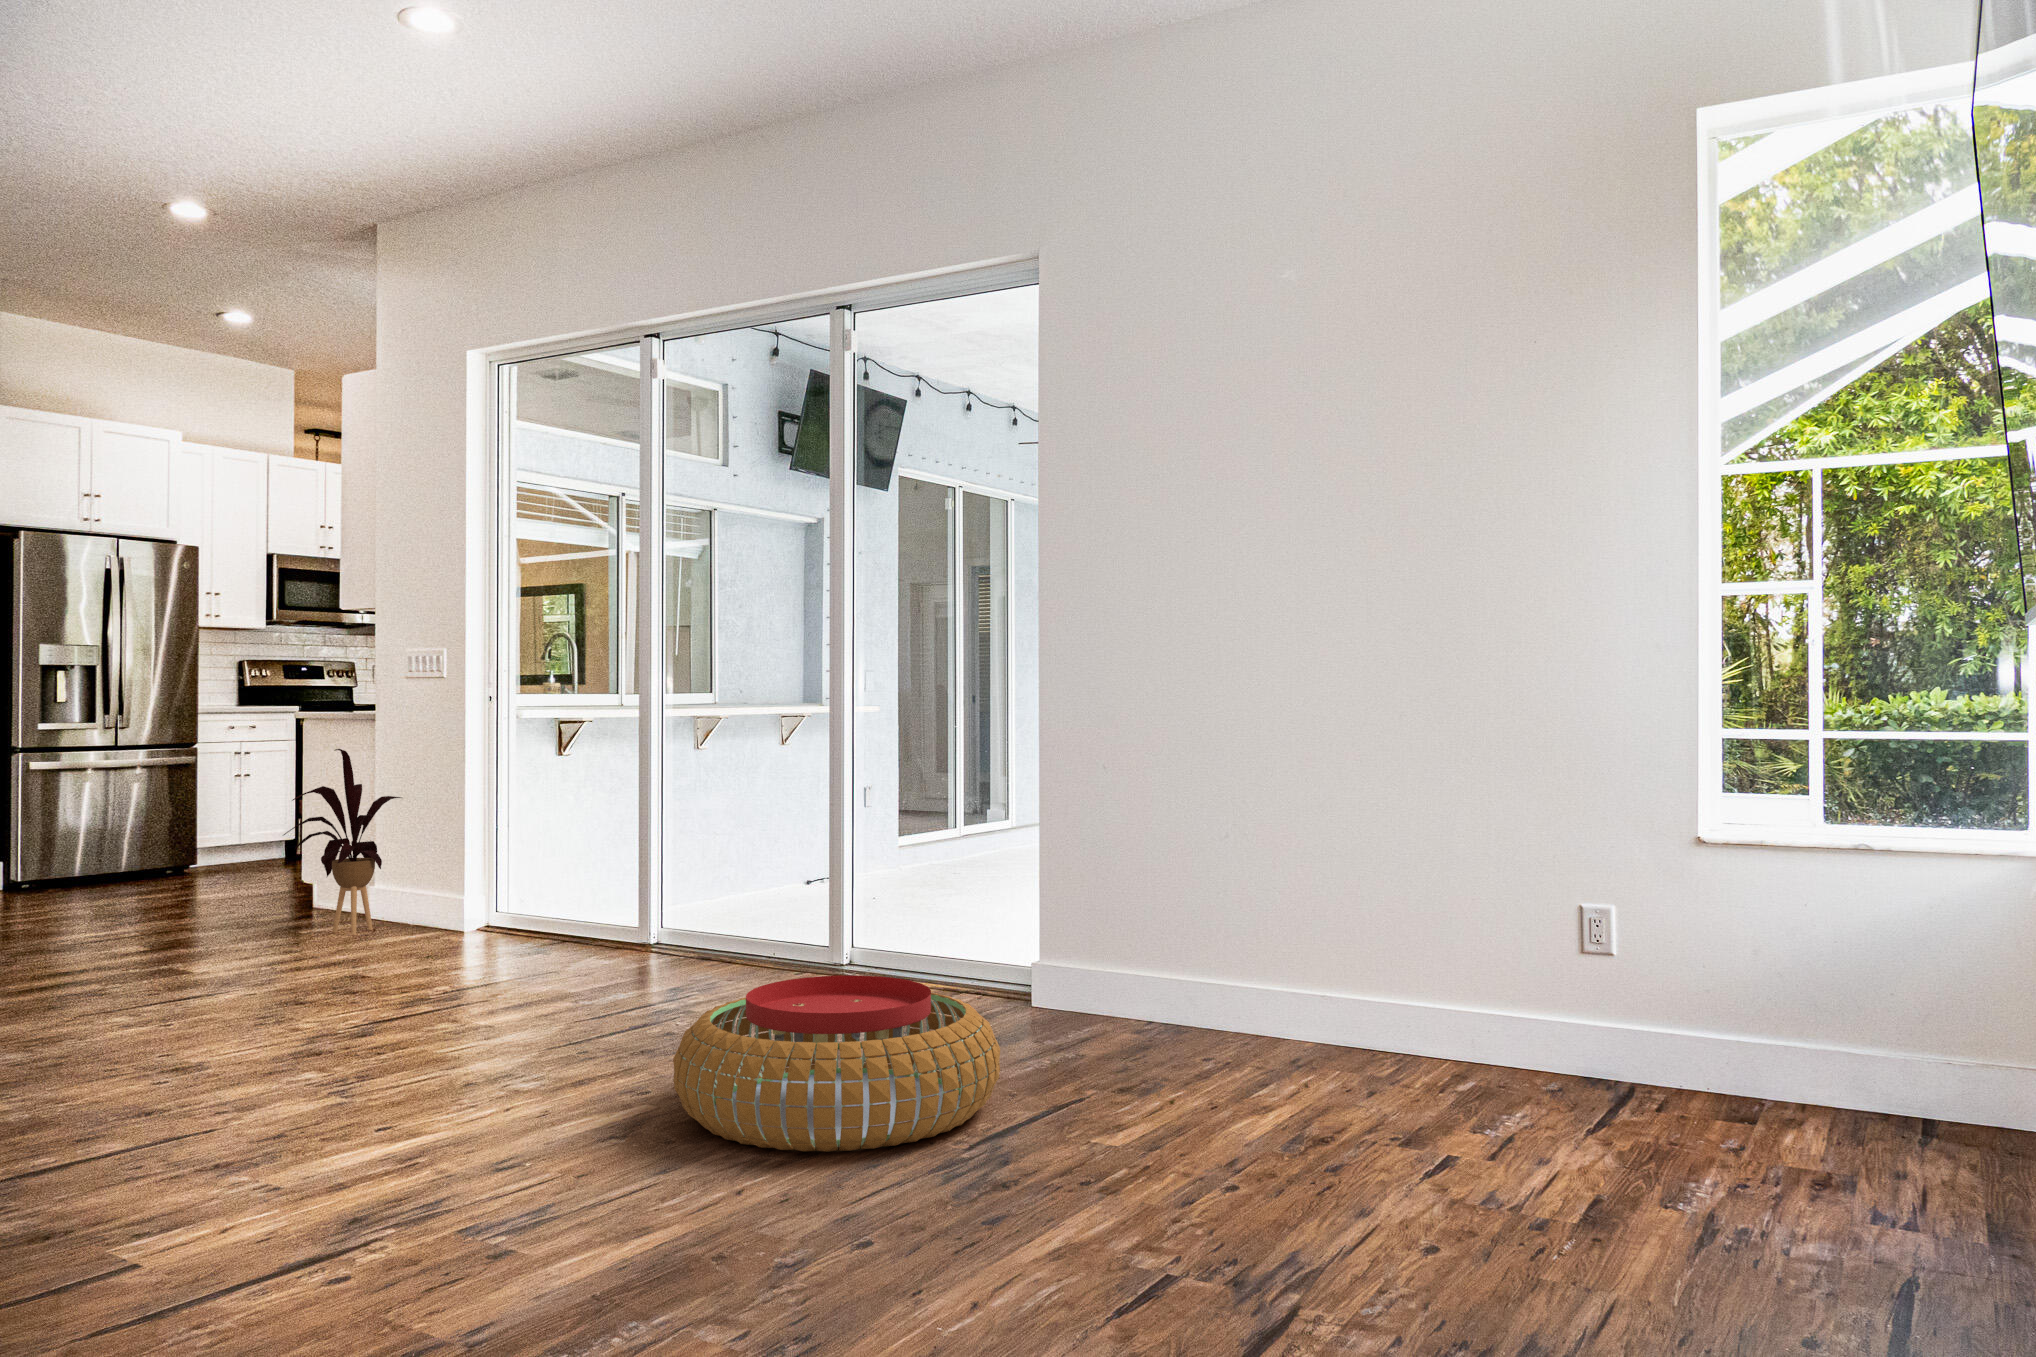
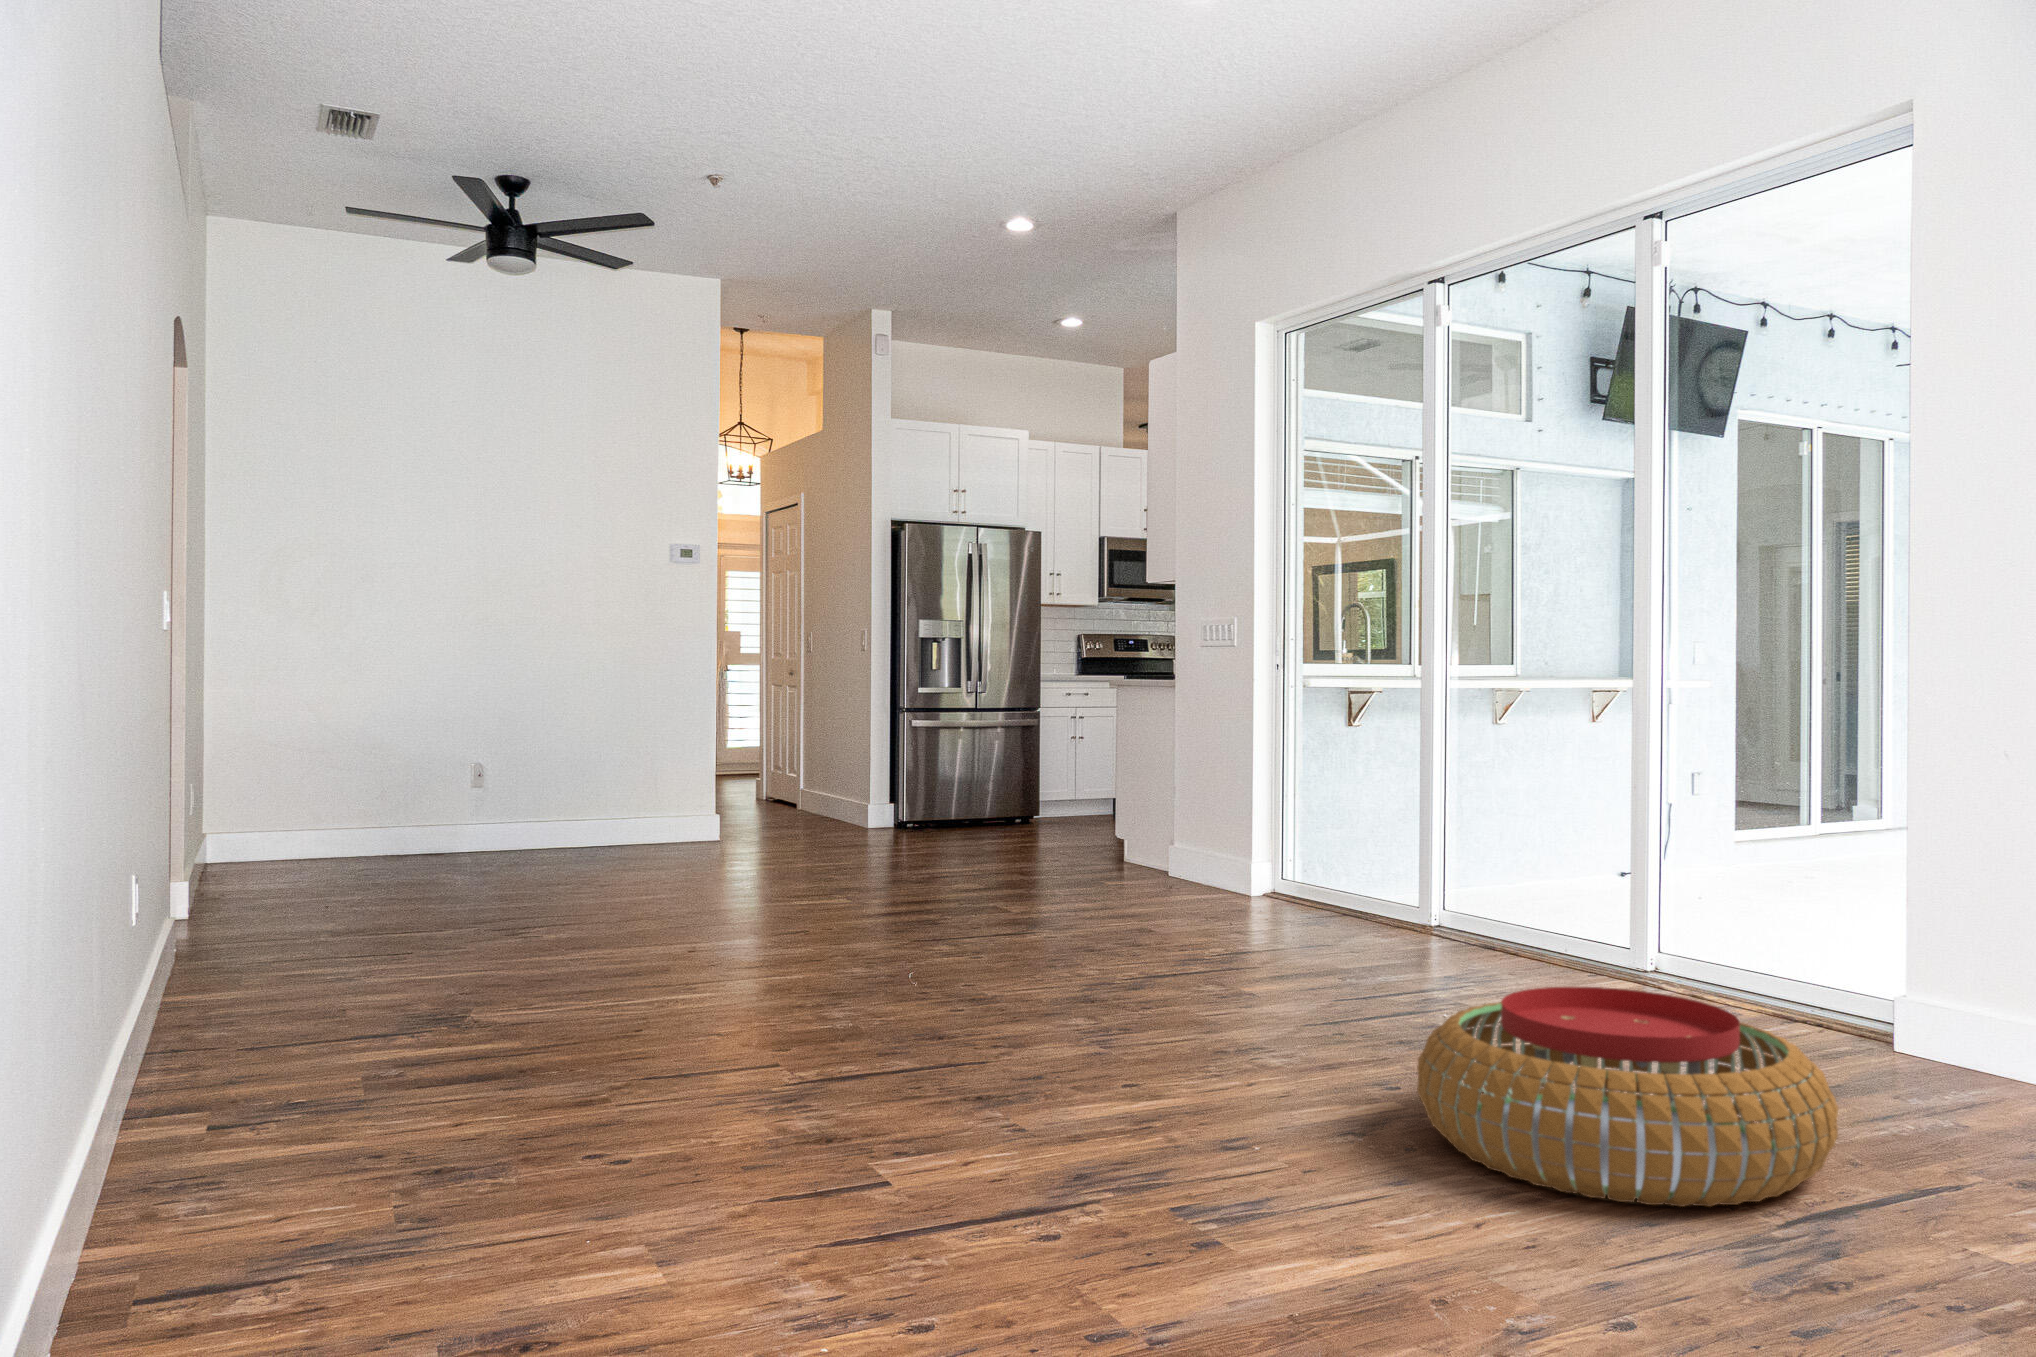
house plant: present [284,749,402,935] -> none [1092,714,1198,893]

